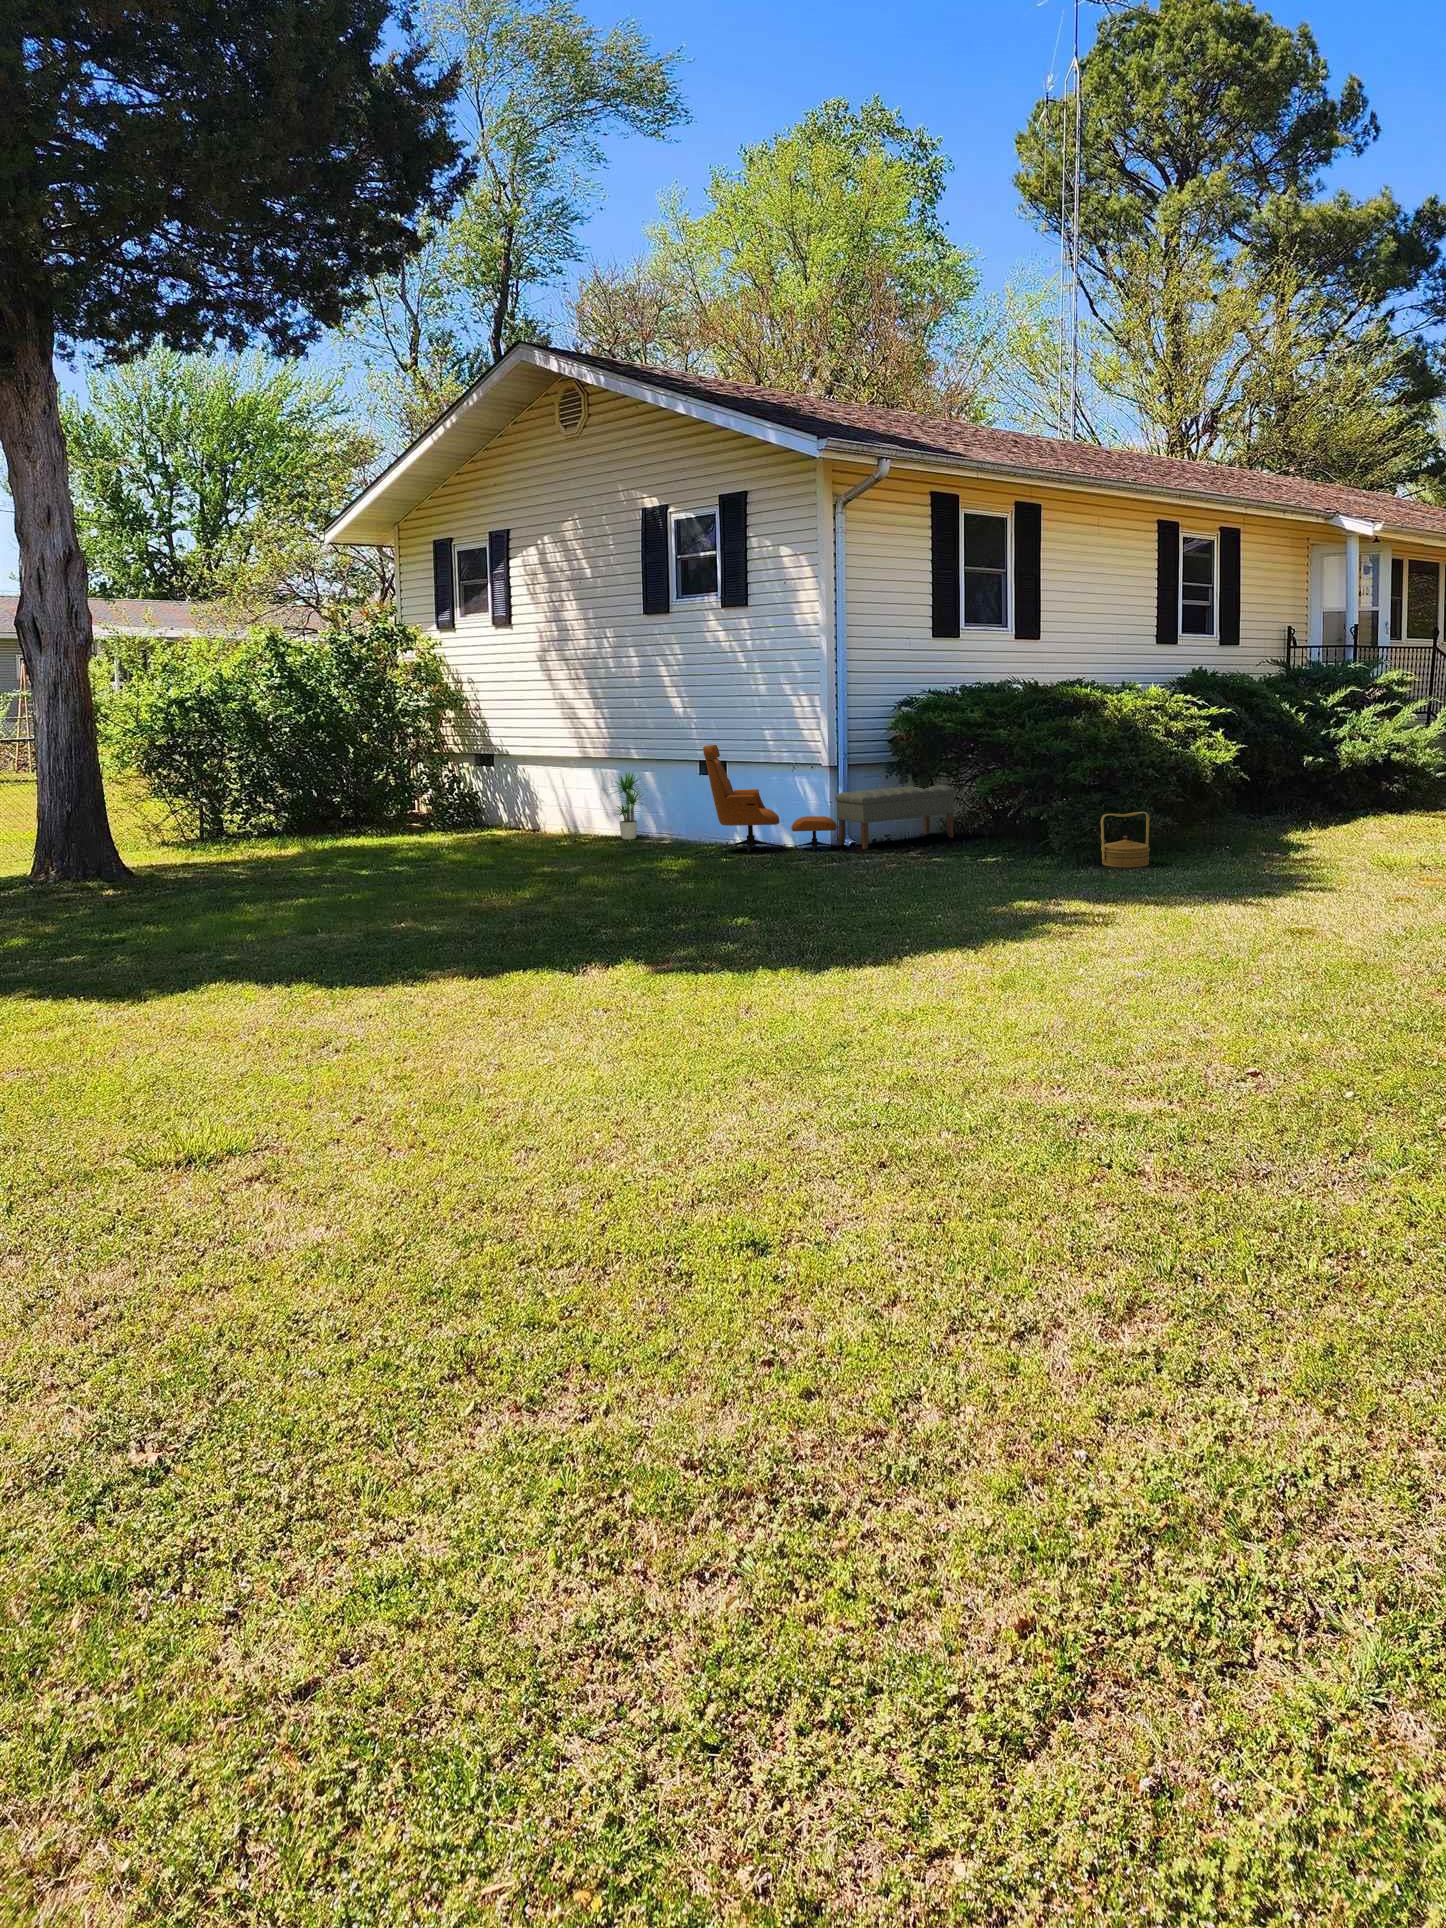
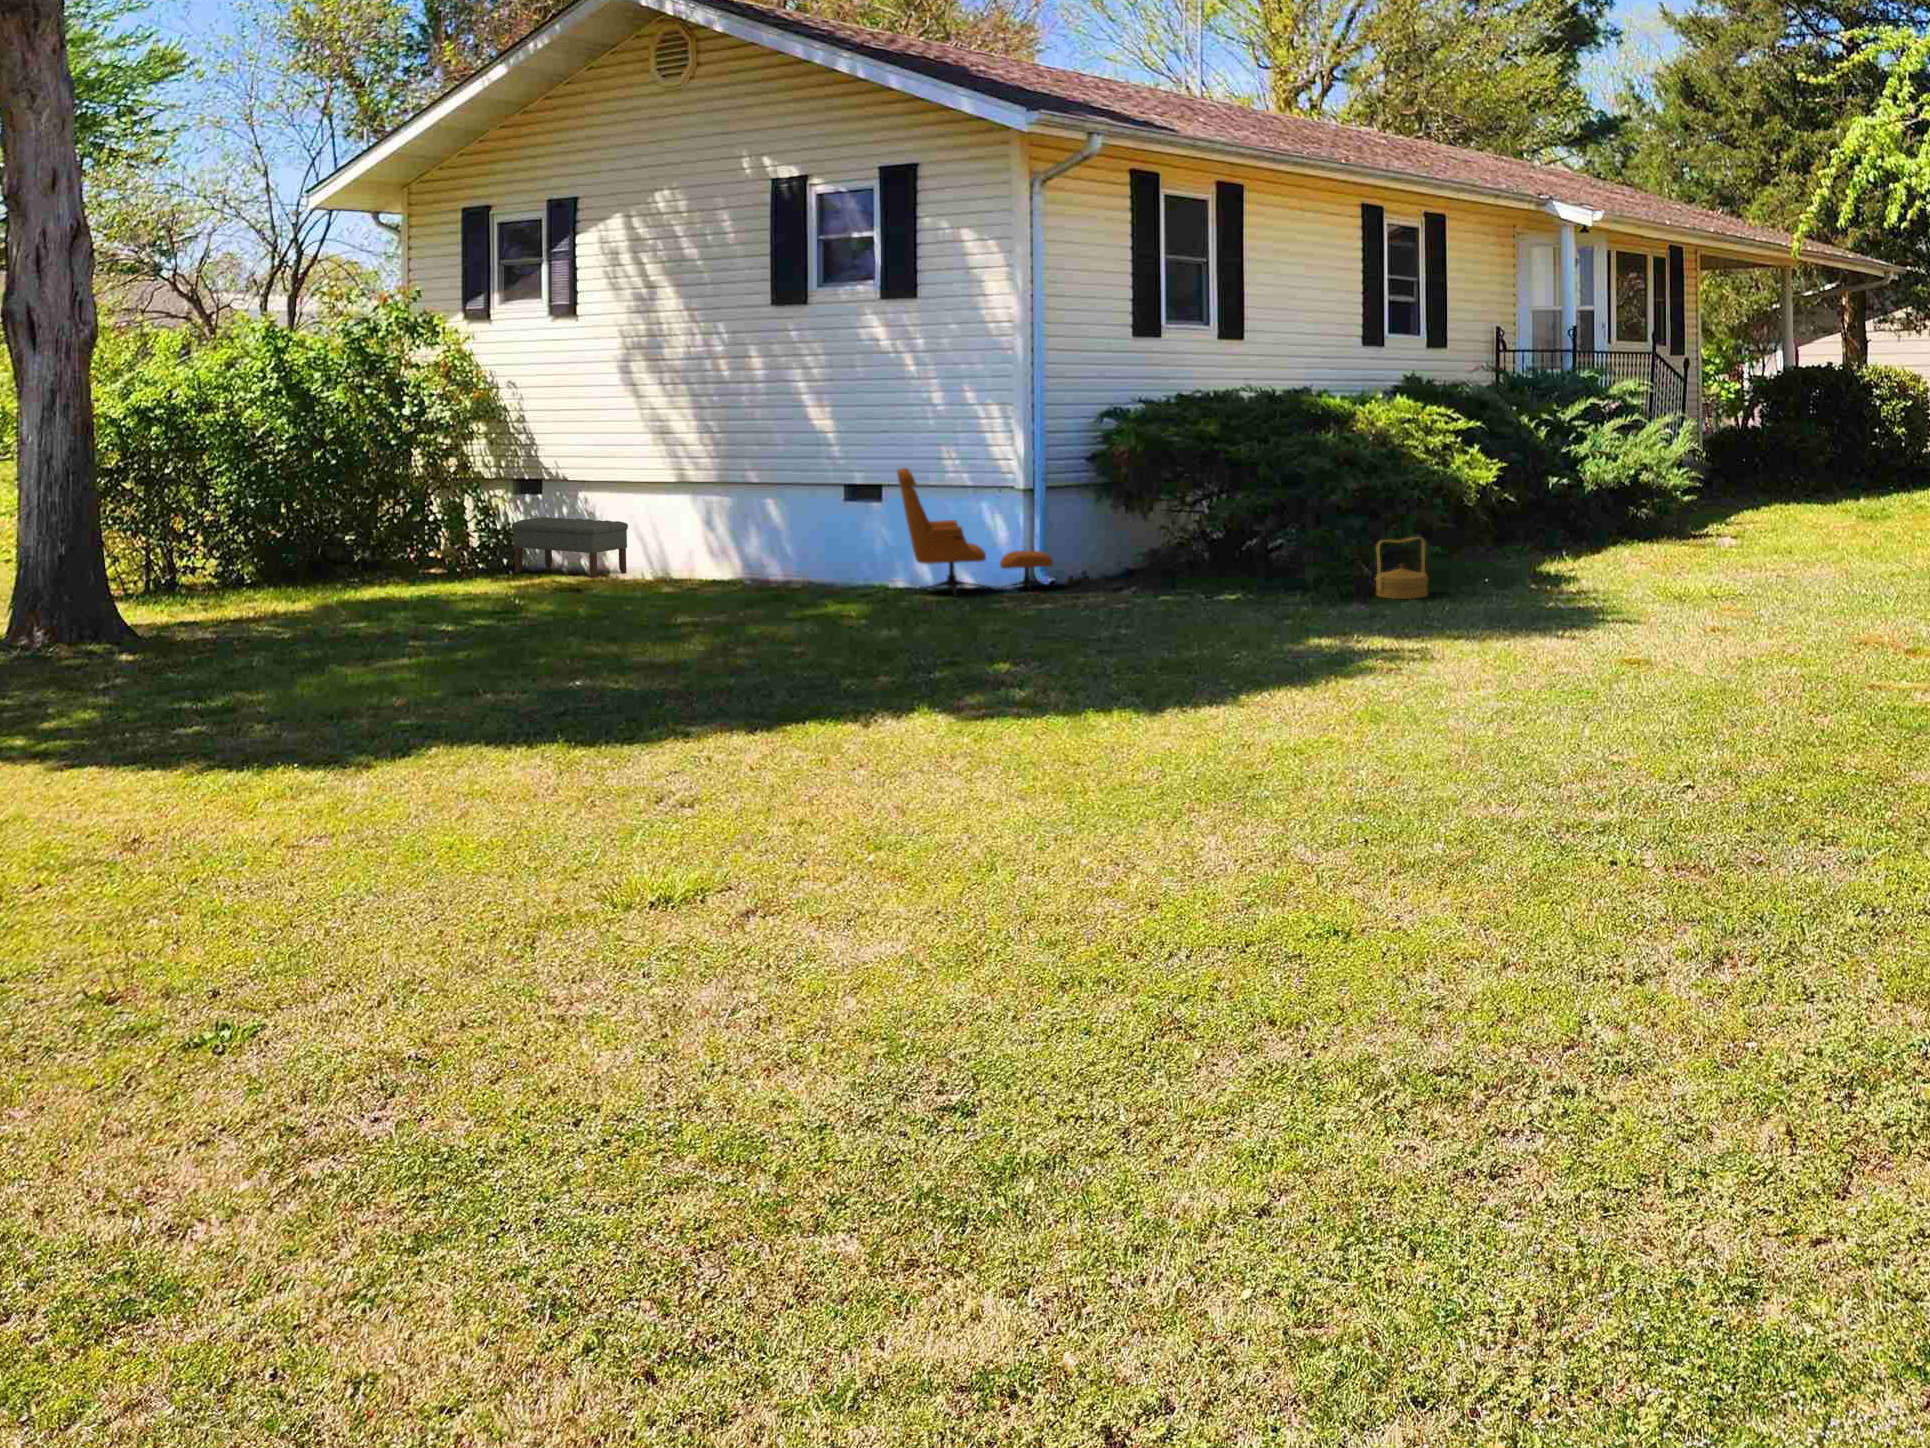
potted plant: present [611,772,643,840] -> none [734,498,788,585]
bench: present [835,785,955,849] -> present [512,517,628,578]

